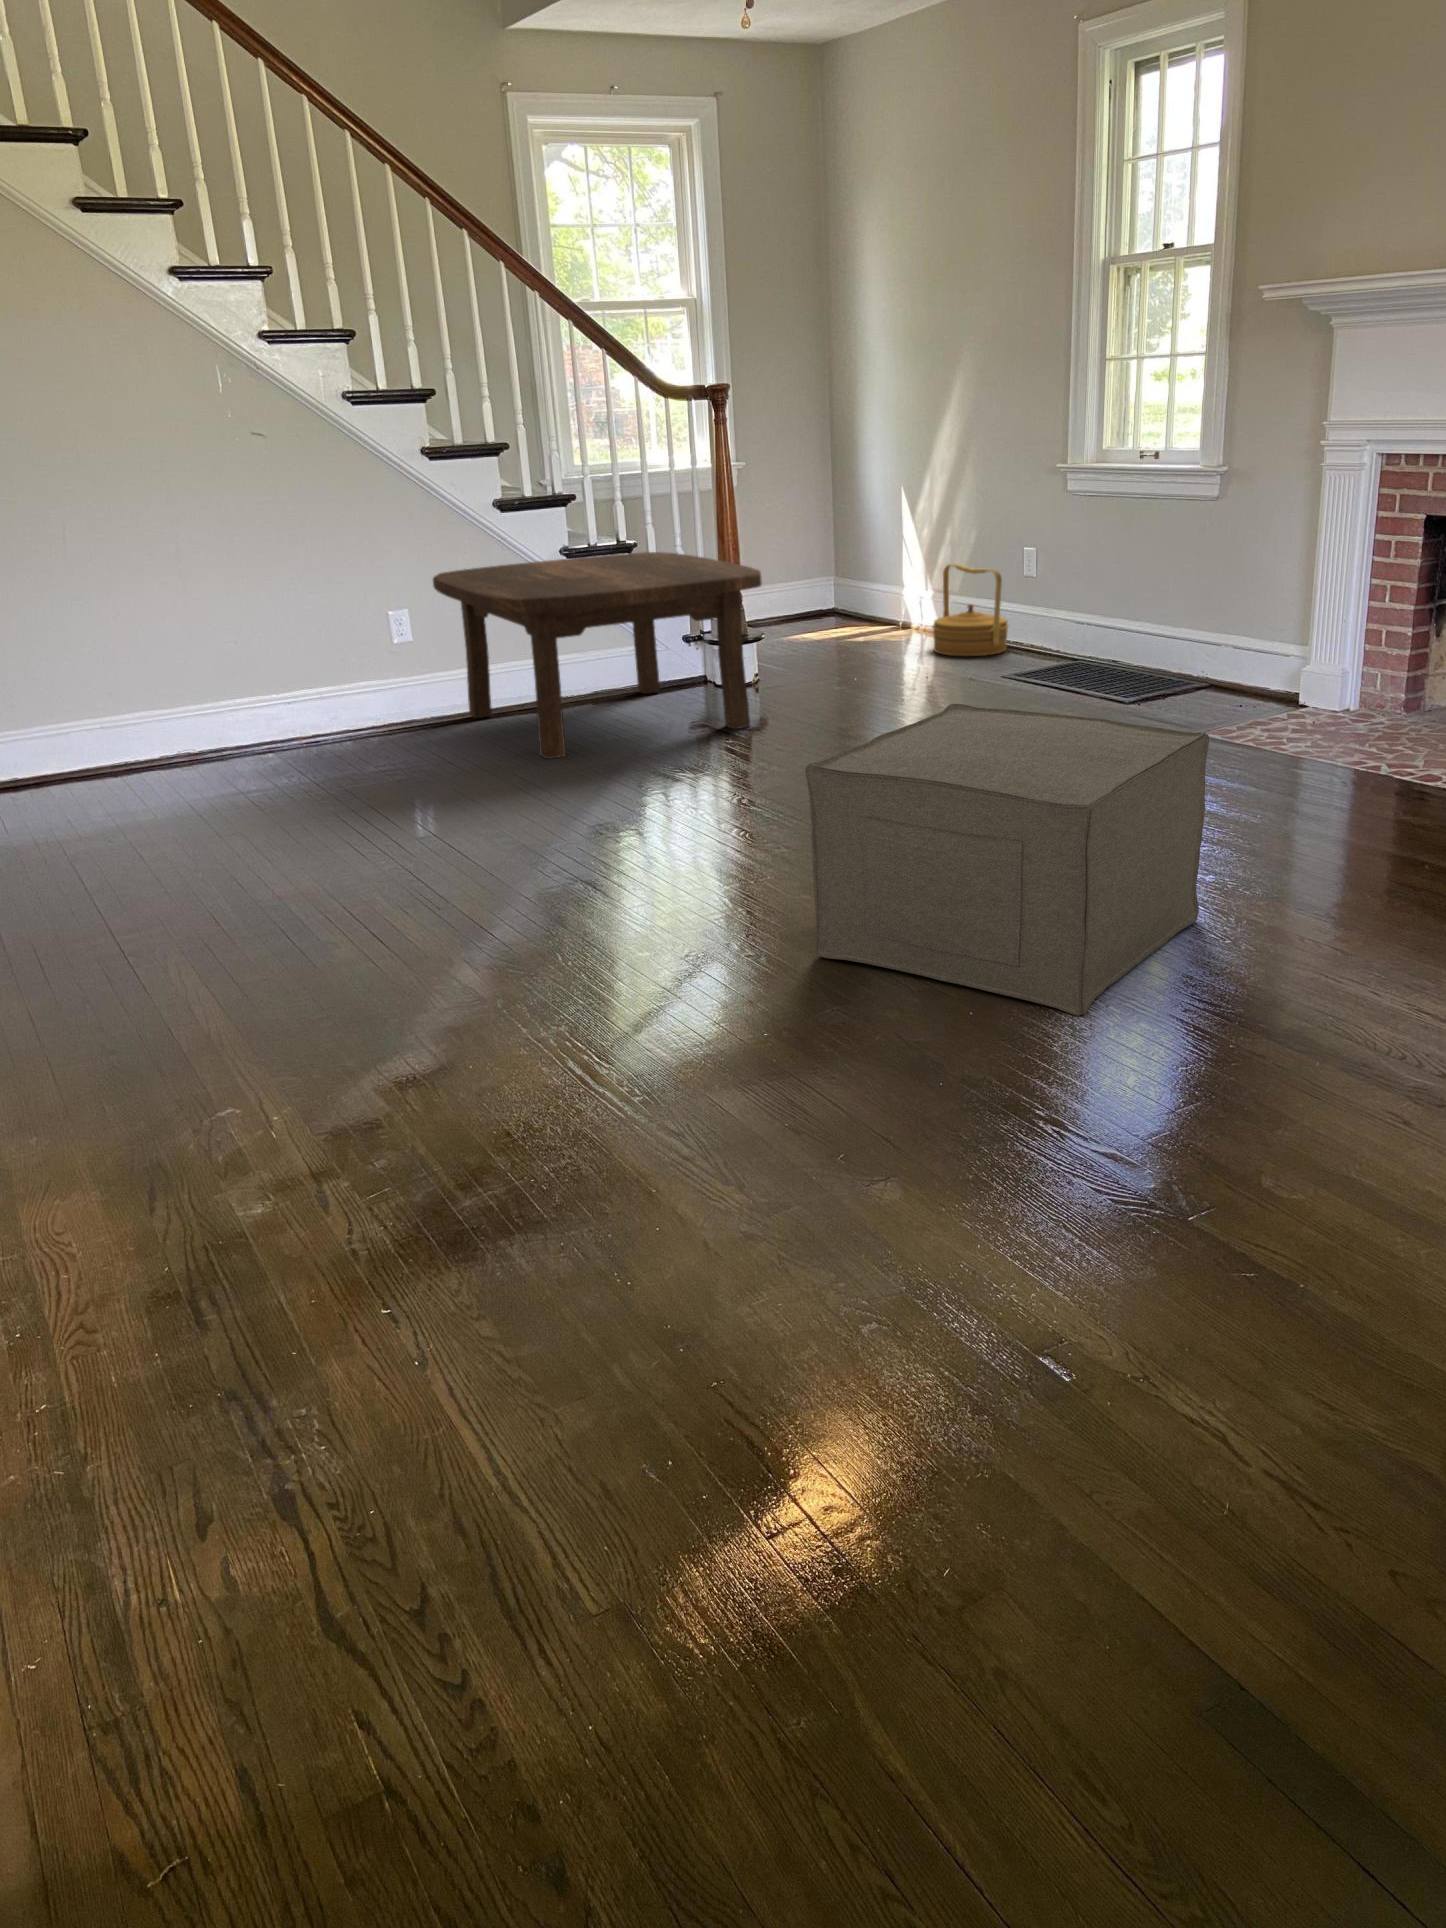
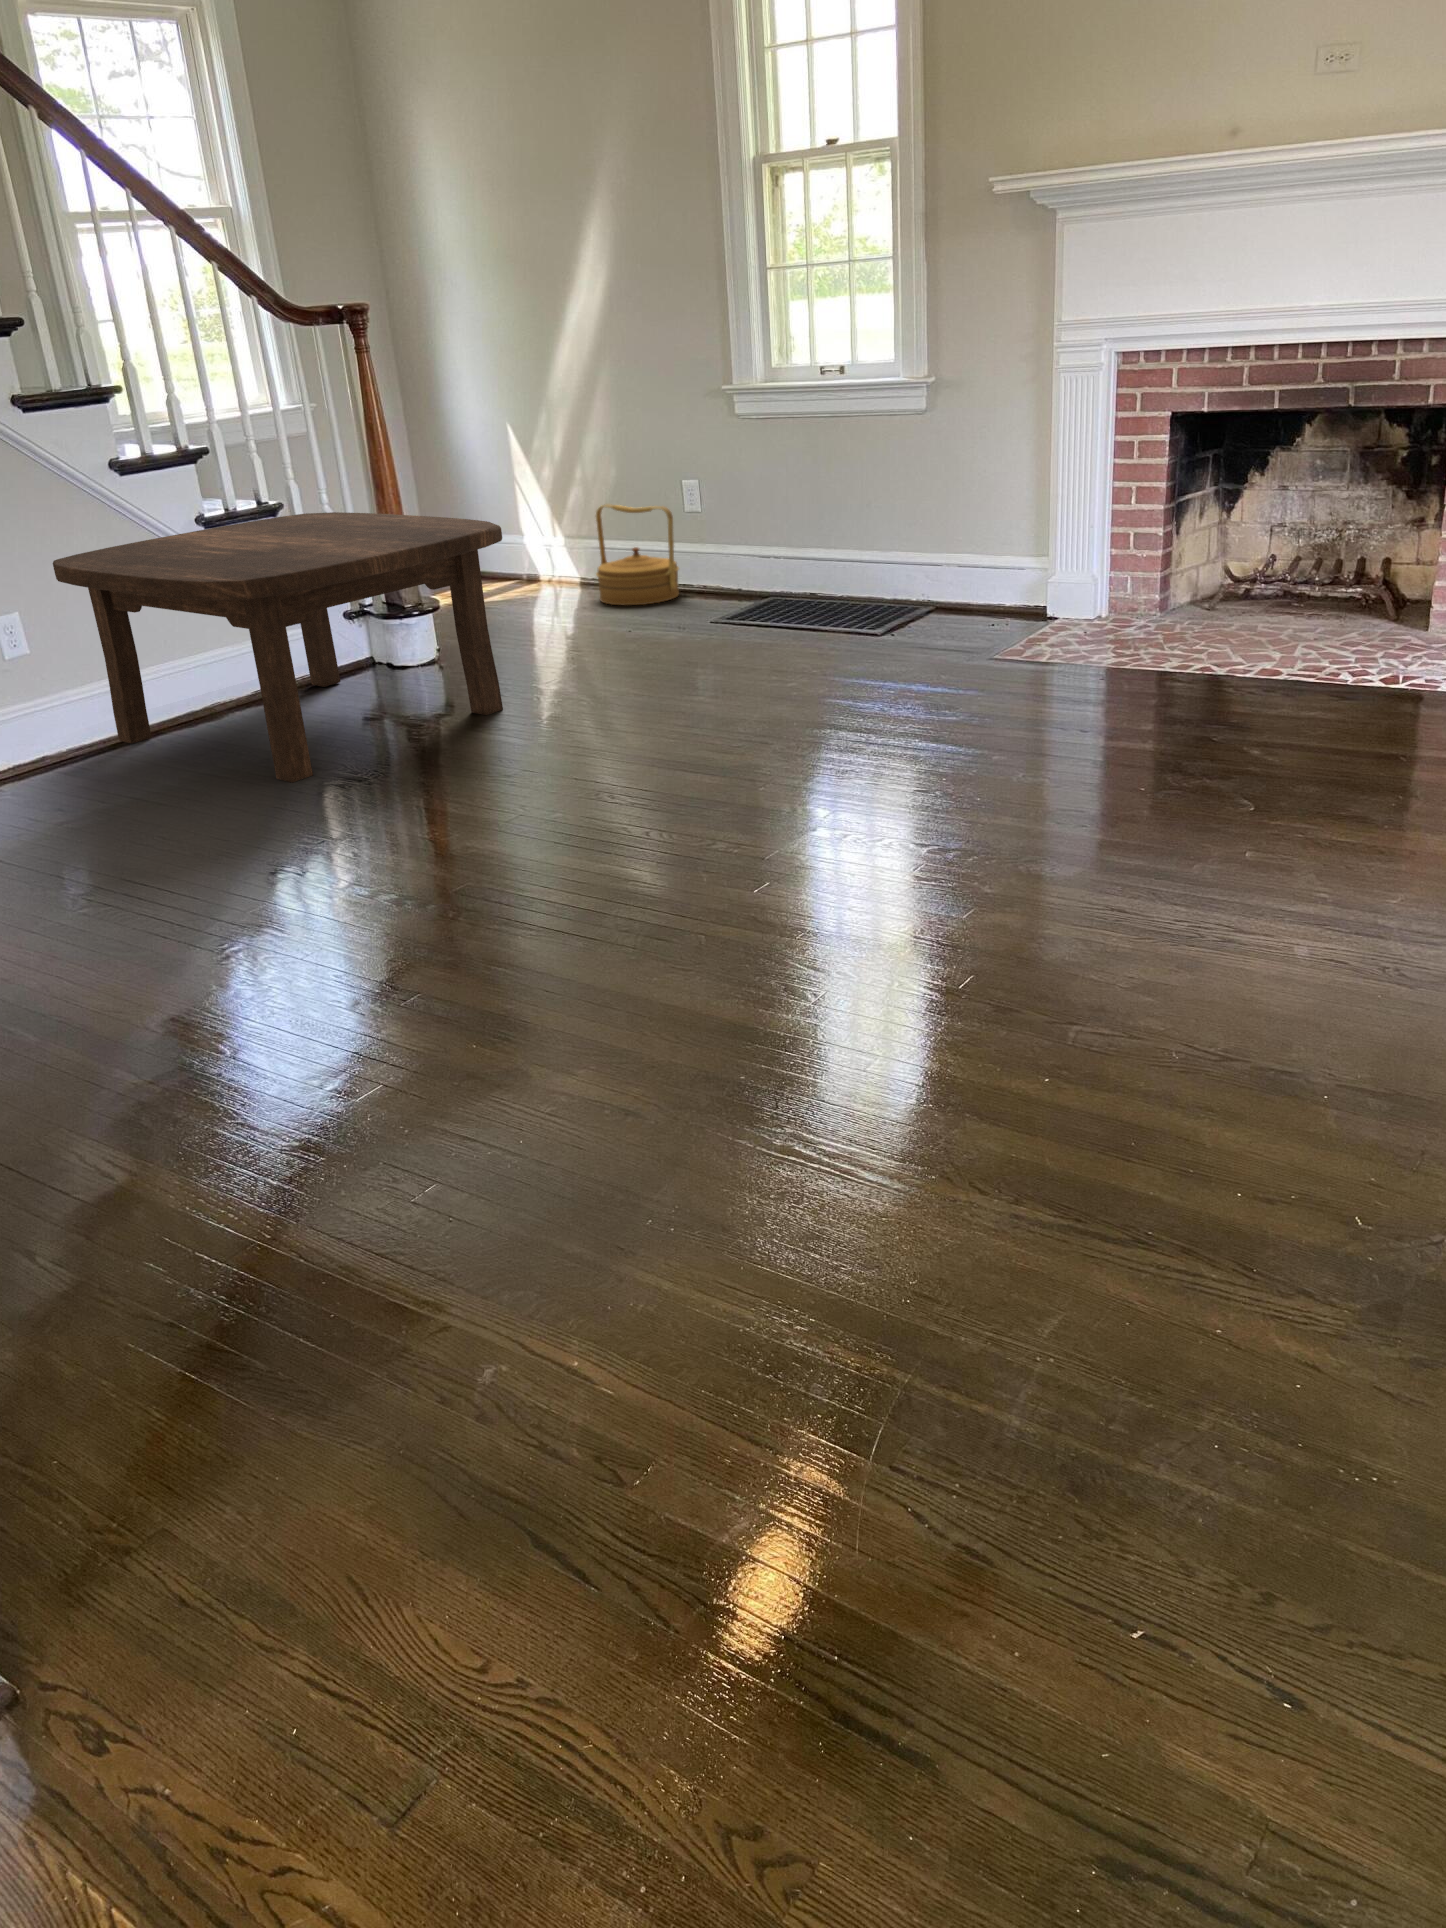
ottoman: present [805,704,1209,1016] -> none [956,646,1377,997]

